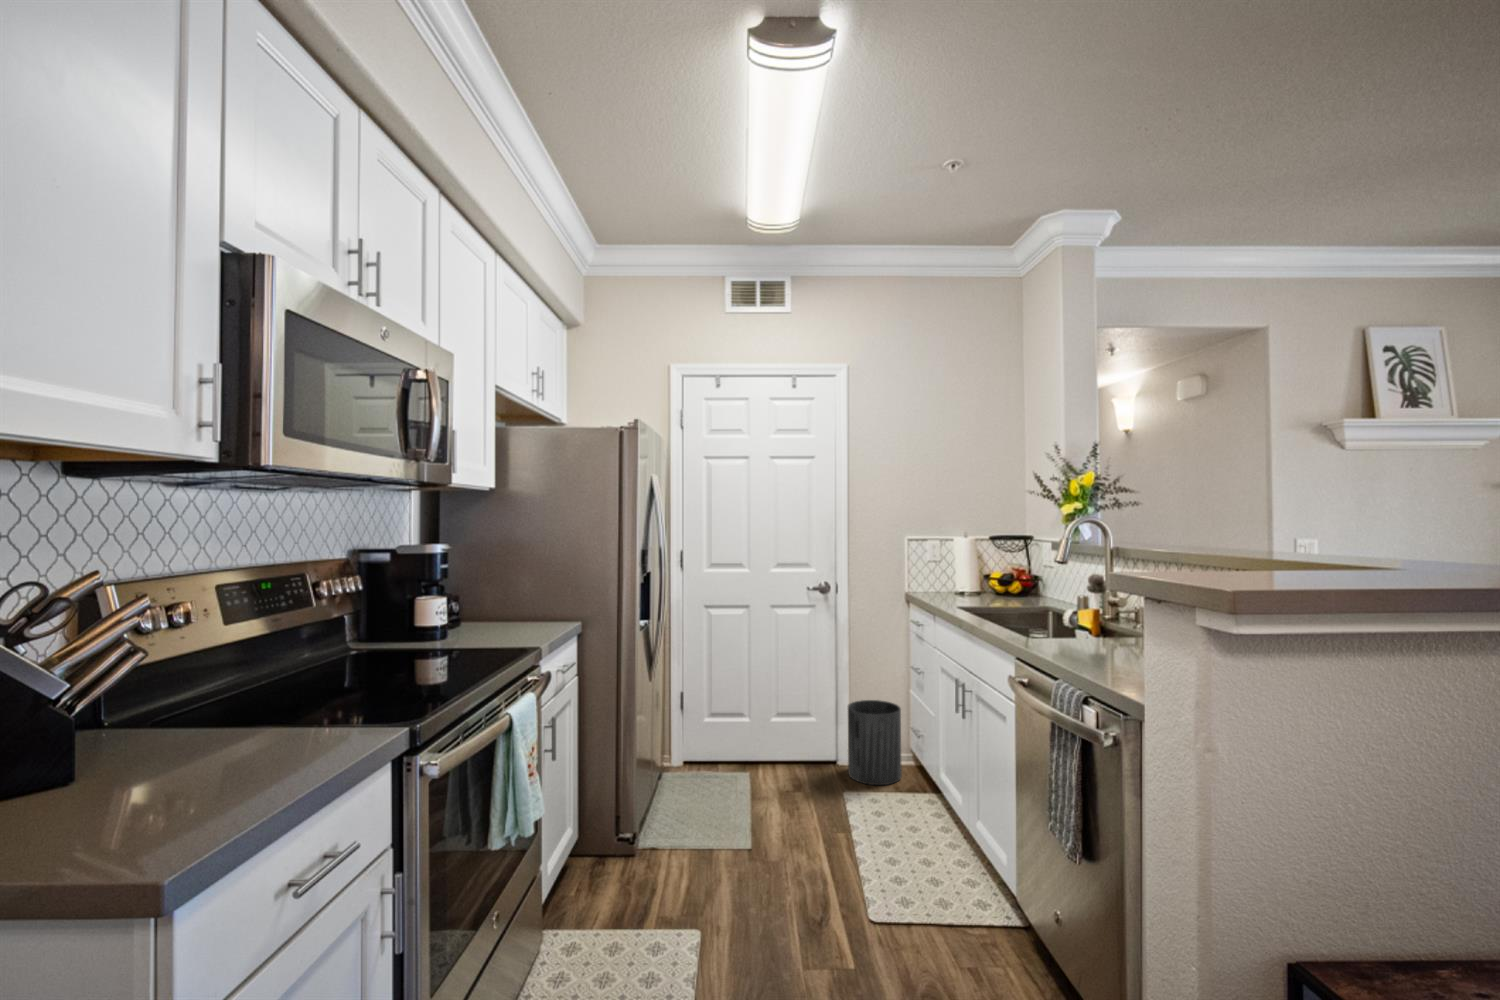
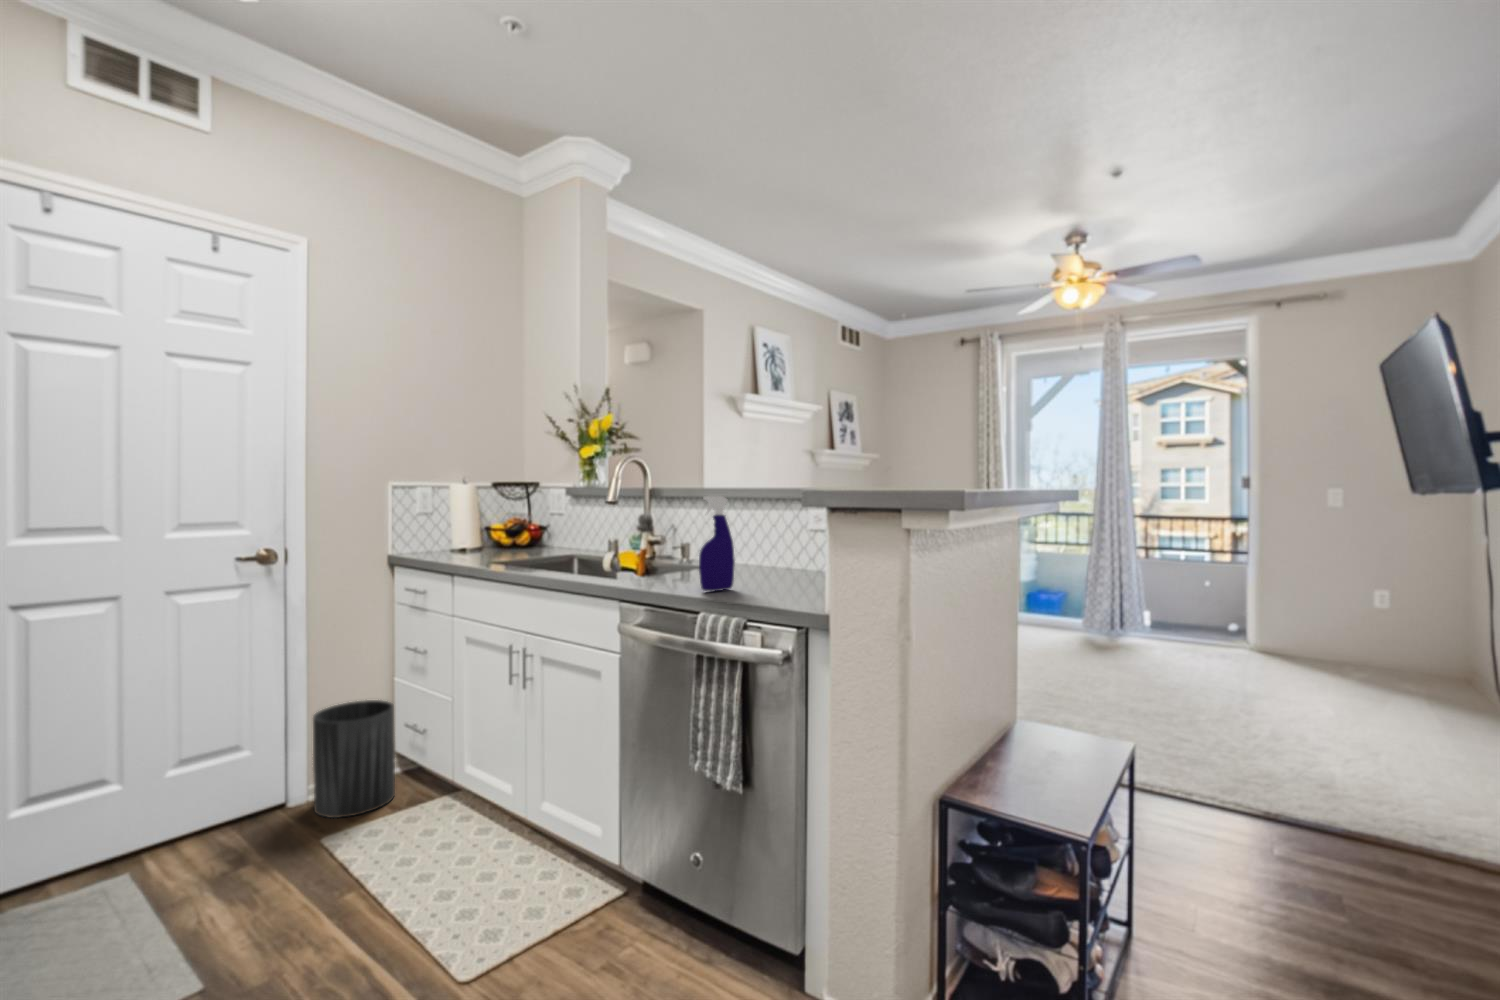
spray bottle: none [1065,577,1109,669] -> present [699,496,735,591]

